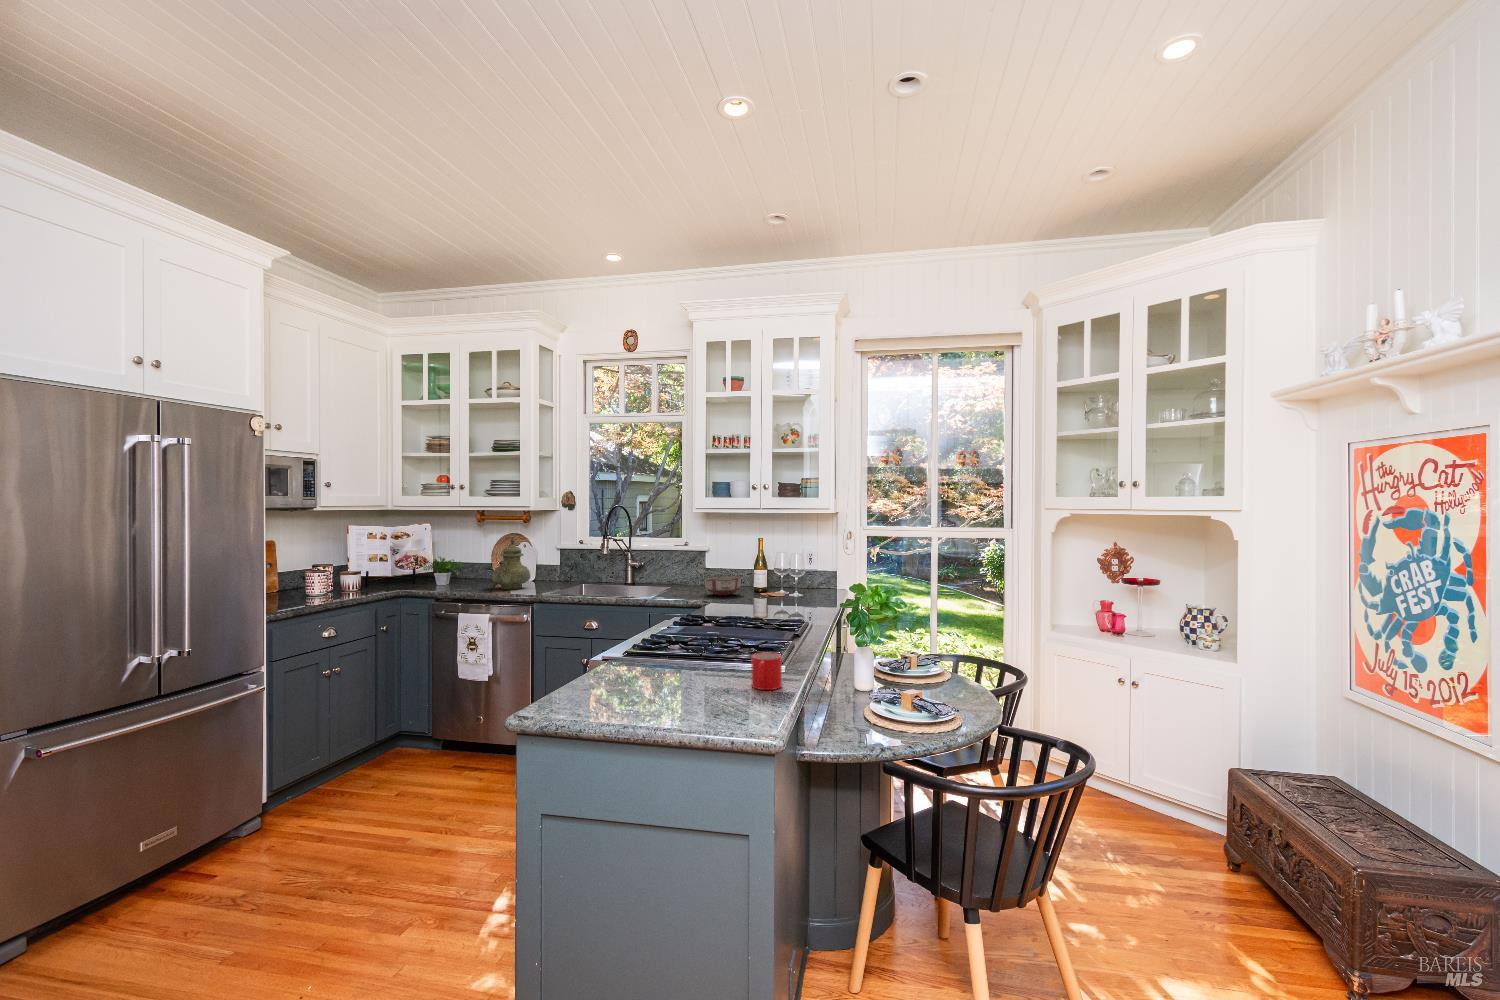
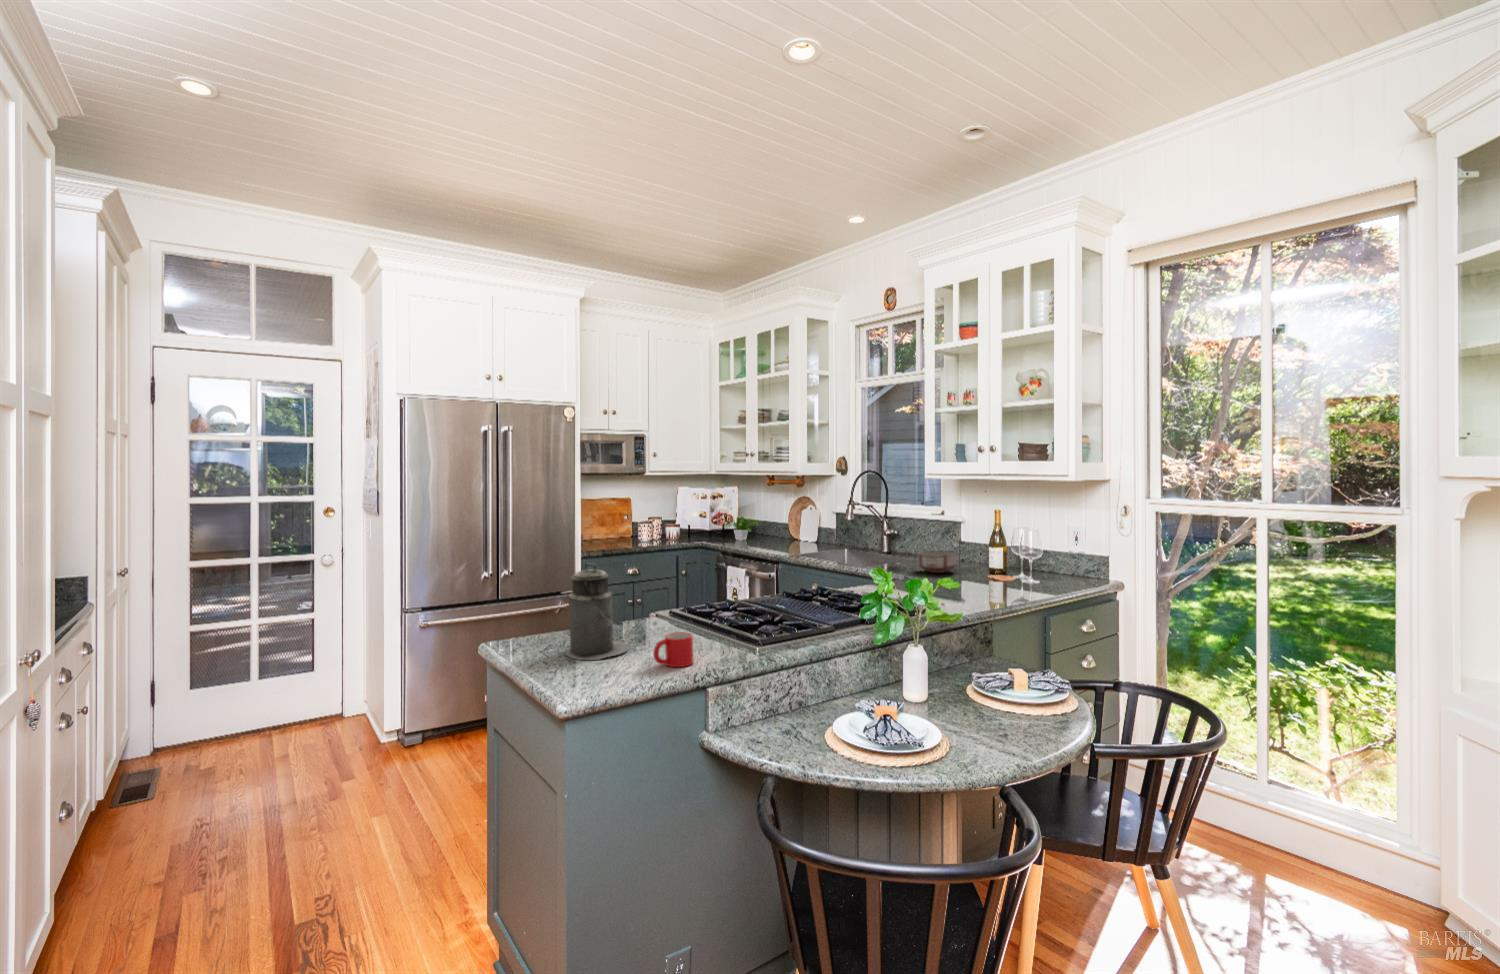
teapot: present [492,537,530,589] -> none [764,501,799,547]
canister: none [613,587,691,706] -> present [565,564,629,660]

